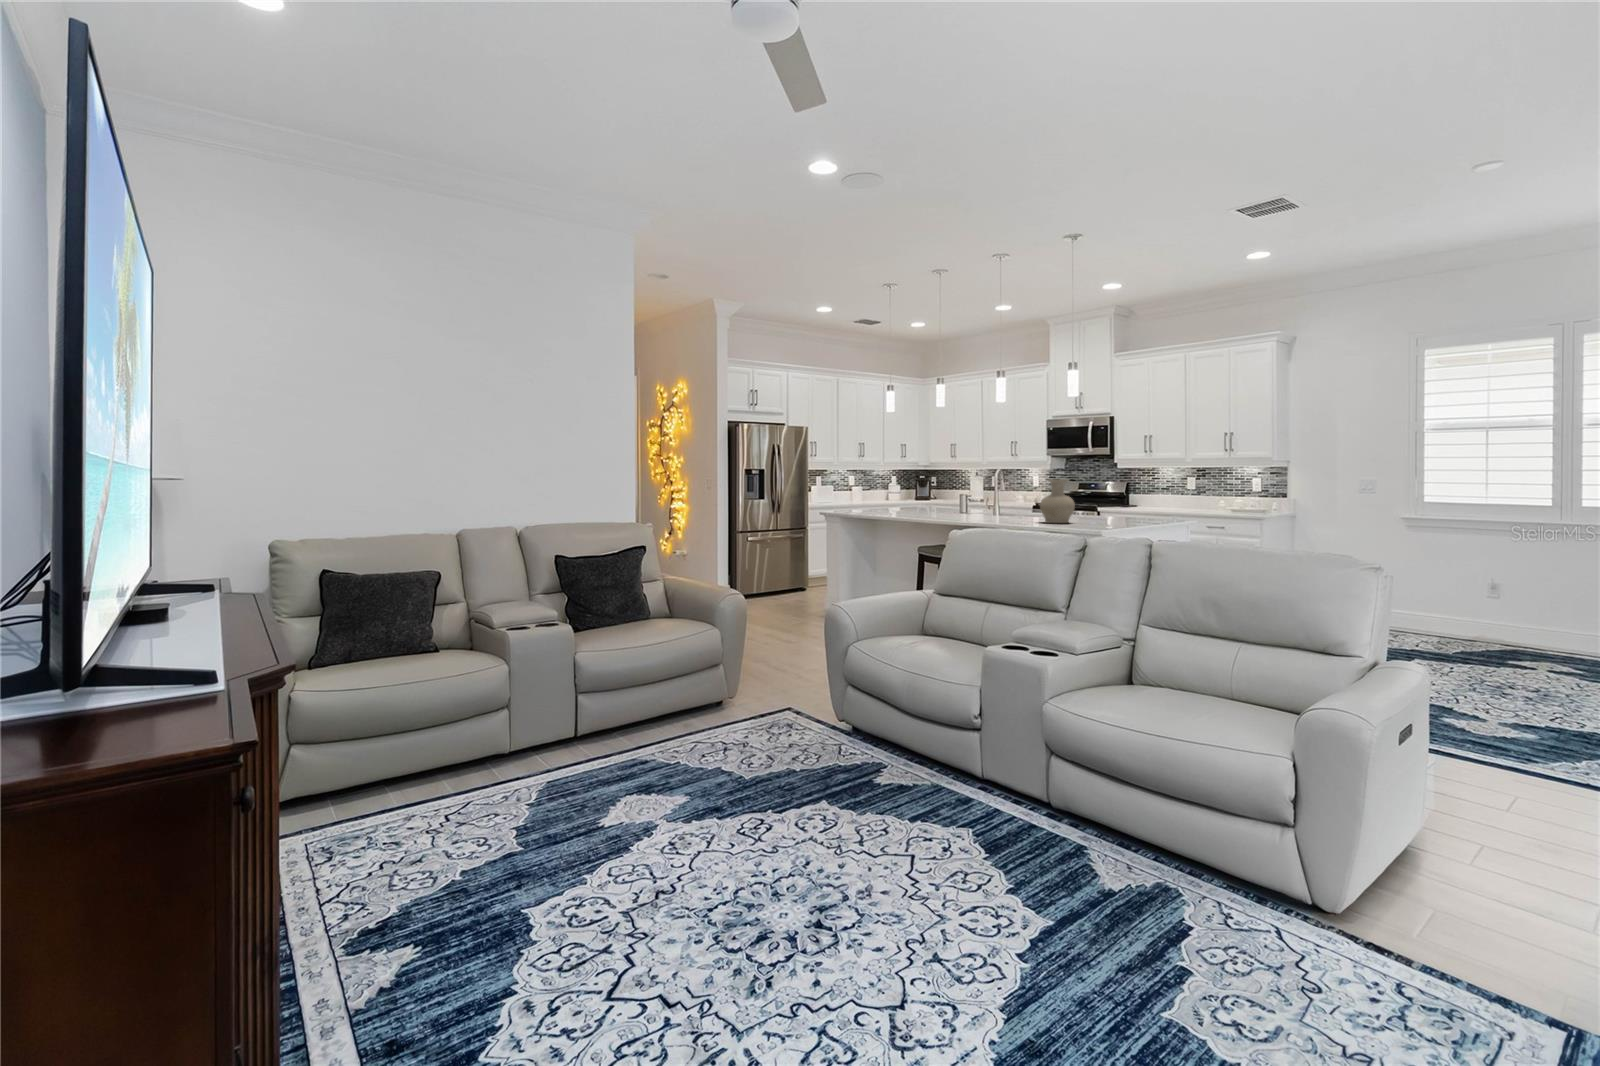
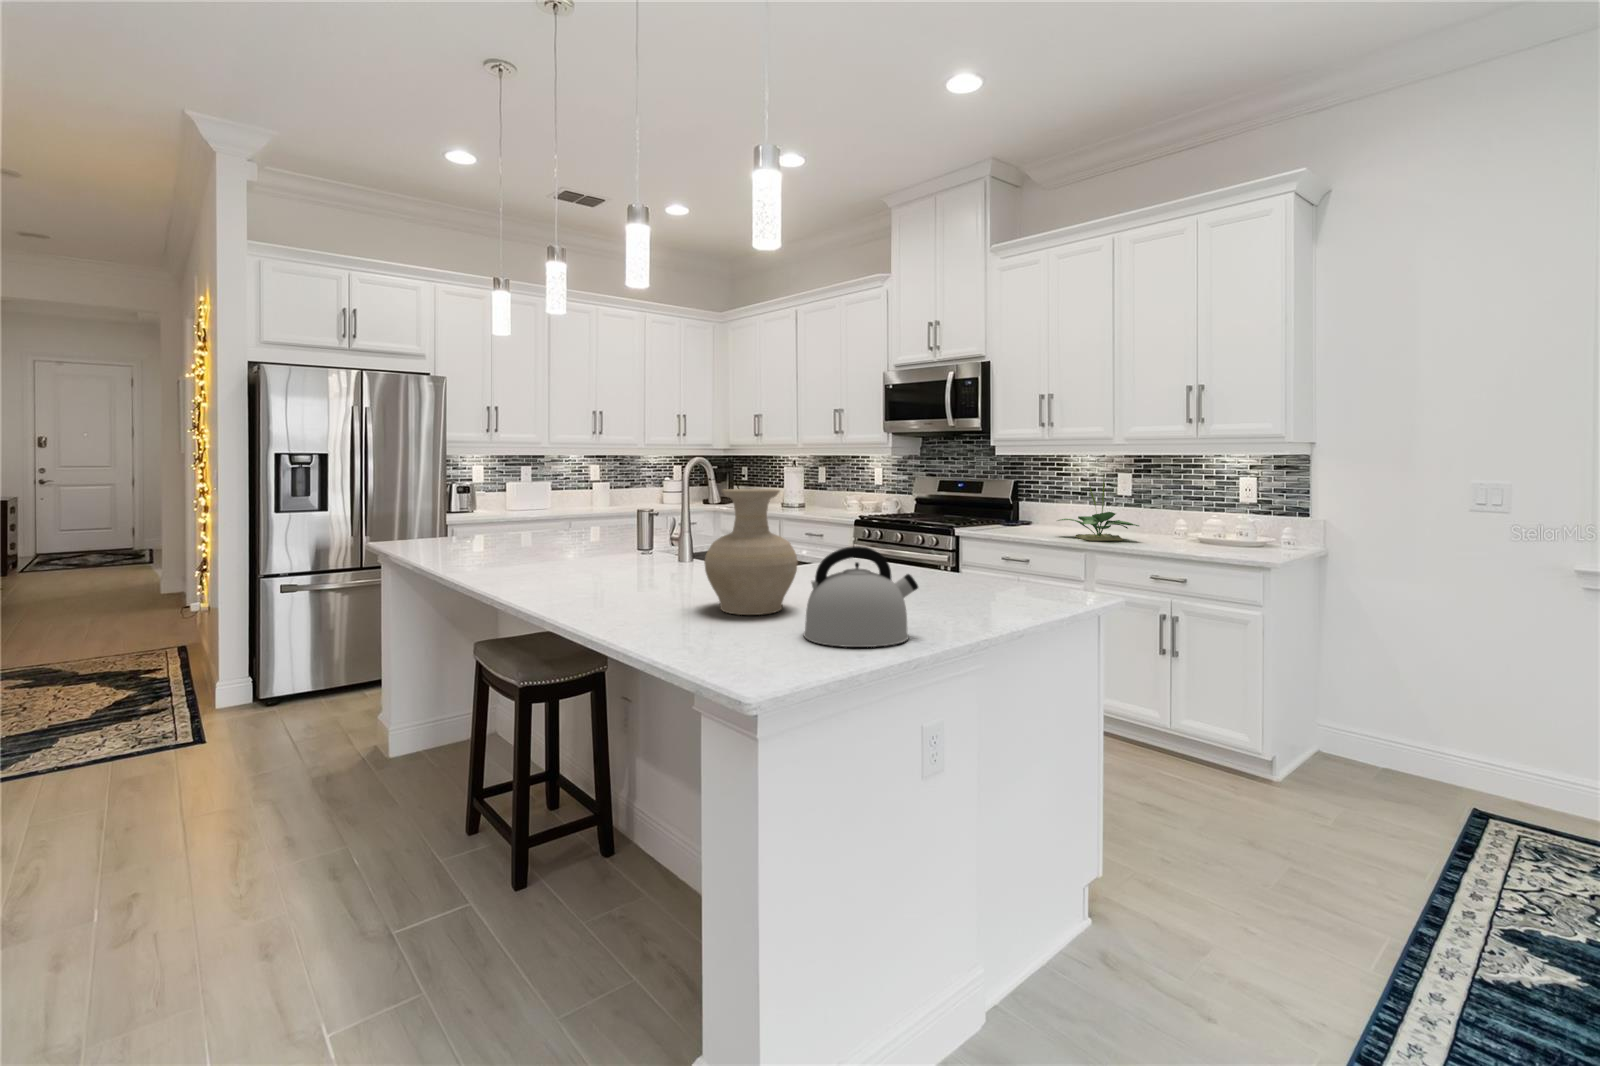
potted plant: none [1154,478,1200,512] -> present [1058,477,1139,541]
kettle: none [1087,496,1127,527] -> present [804,546,918,647]

